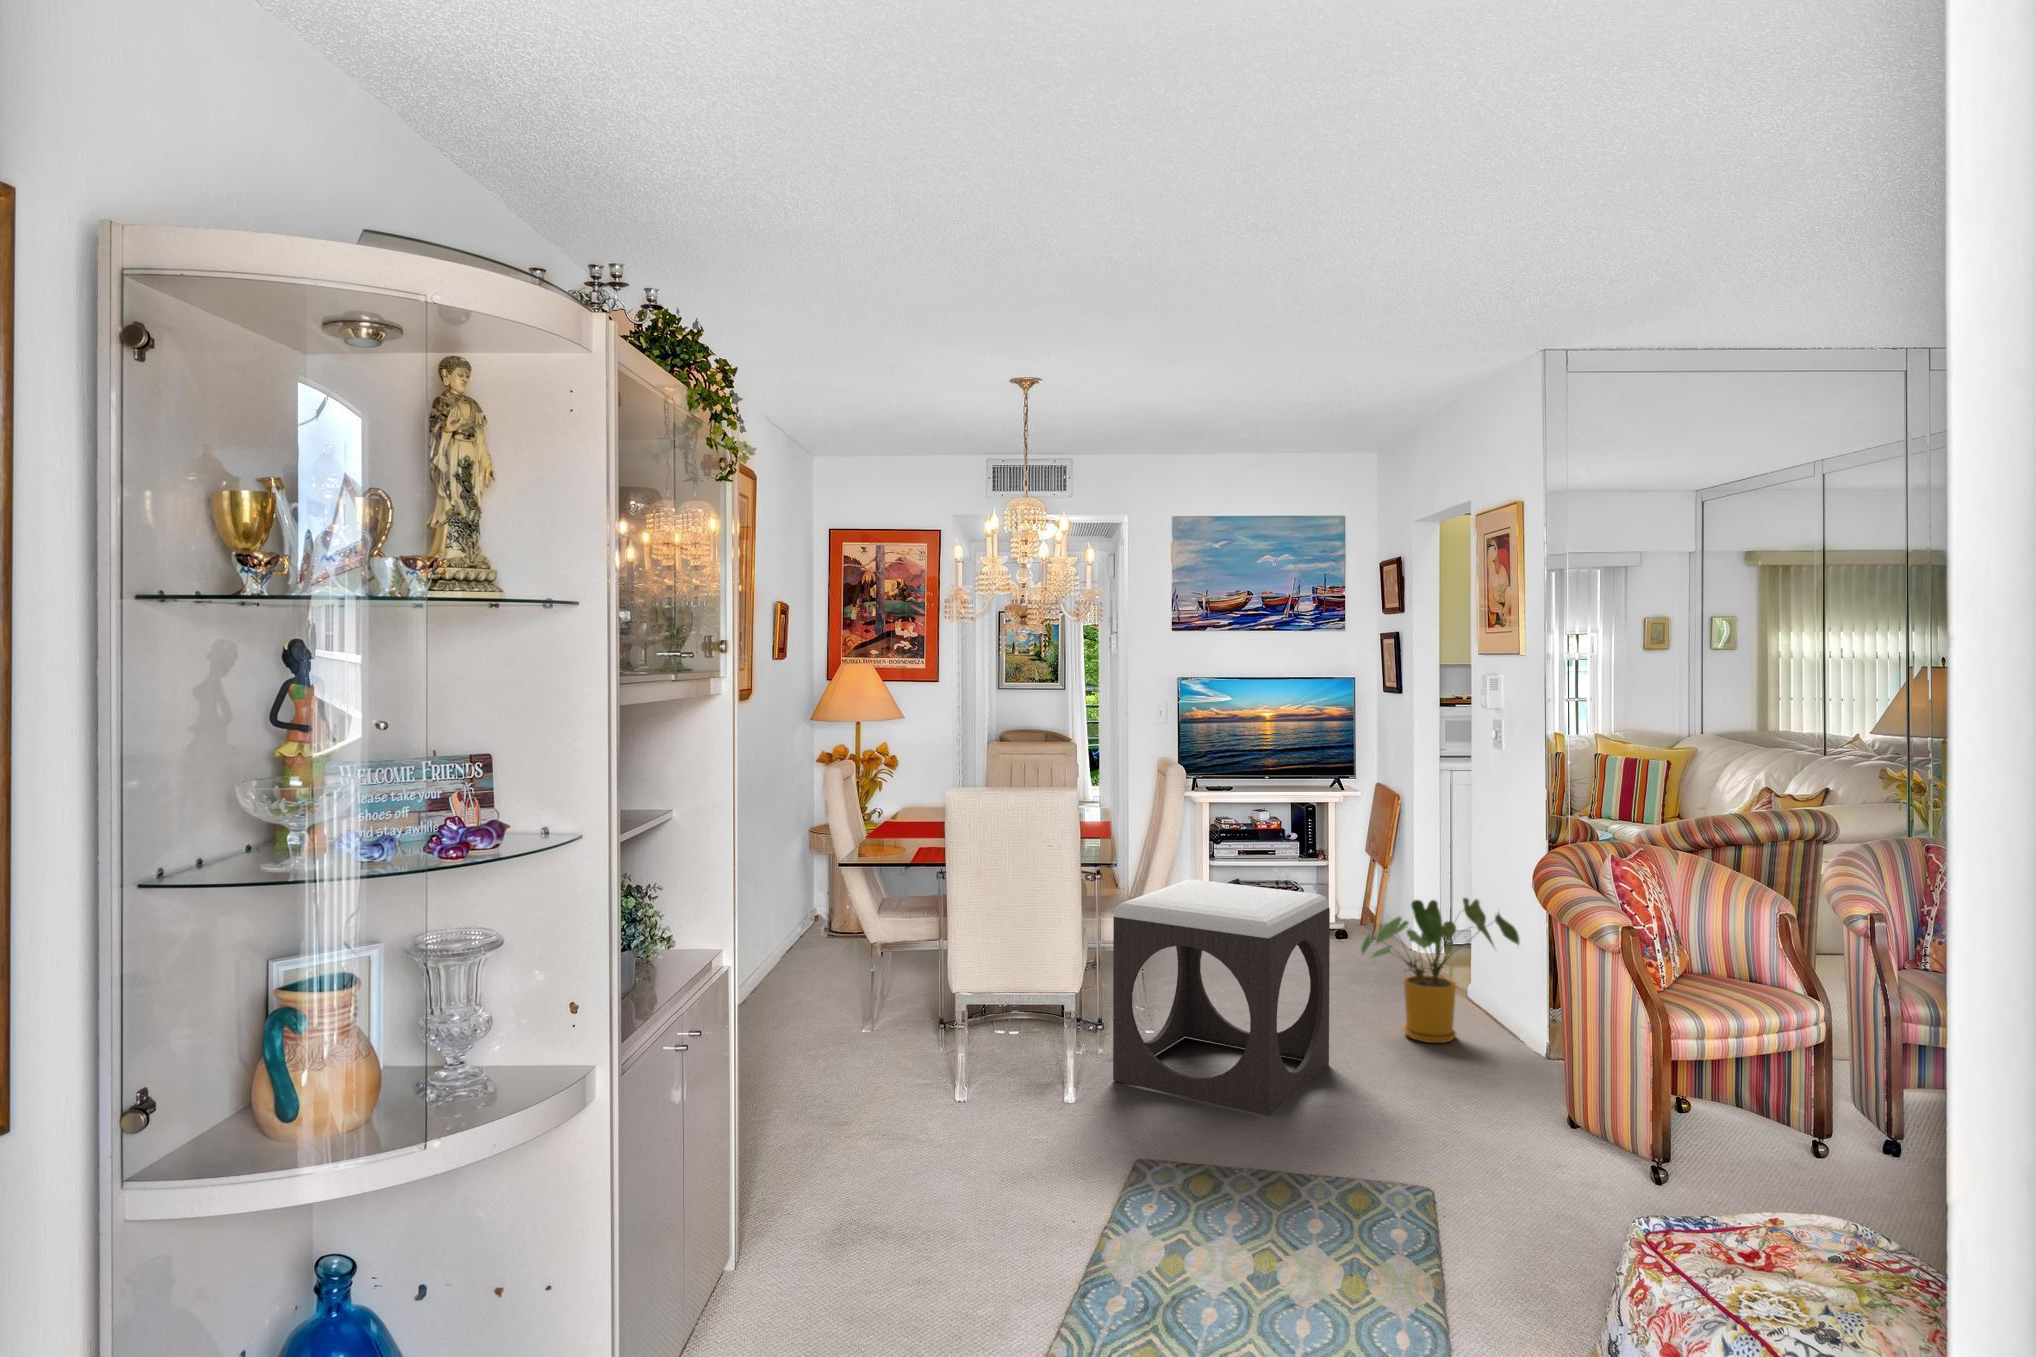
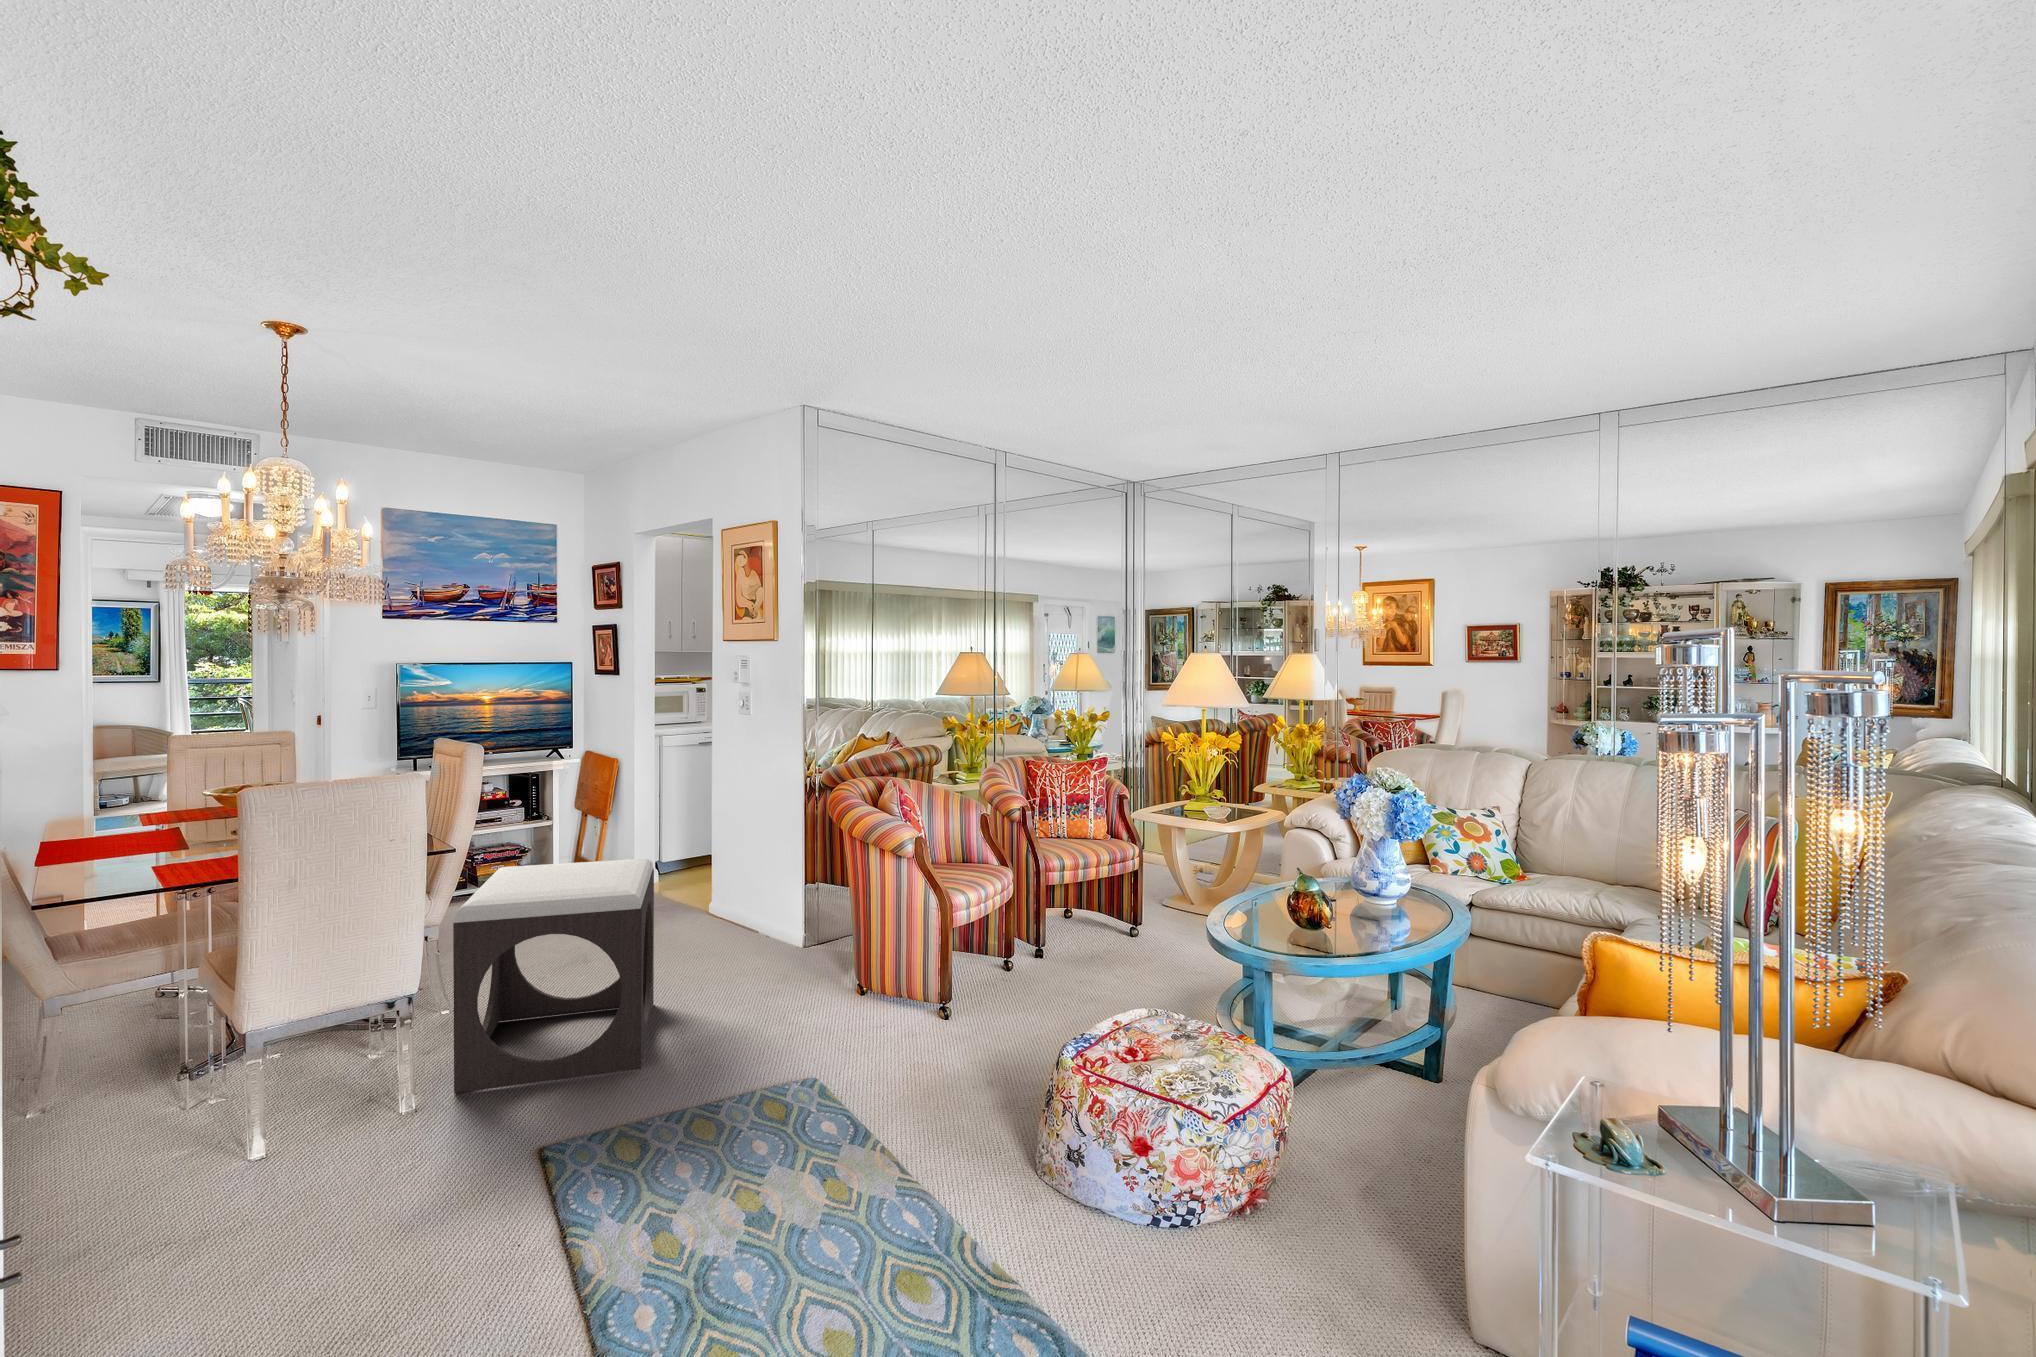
house plant: present [1361,898,1519,1043] -> none [655,839,779,961]

